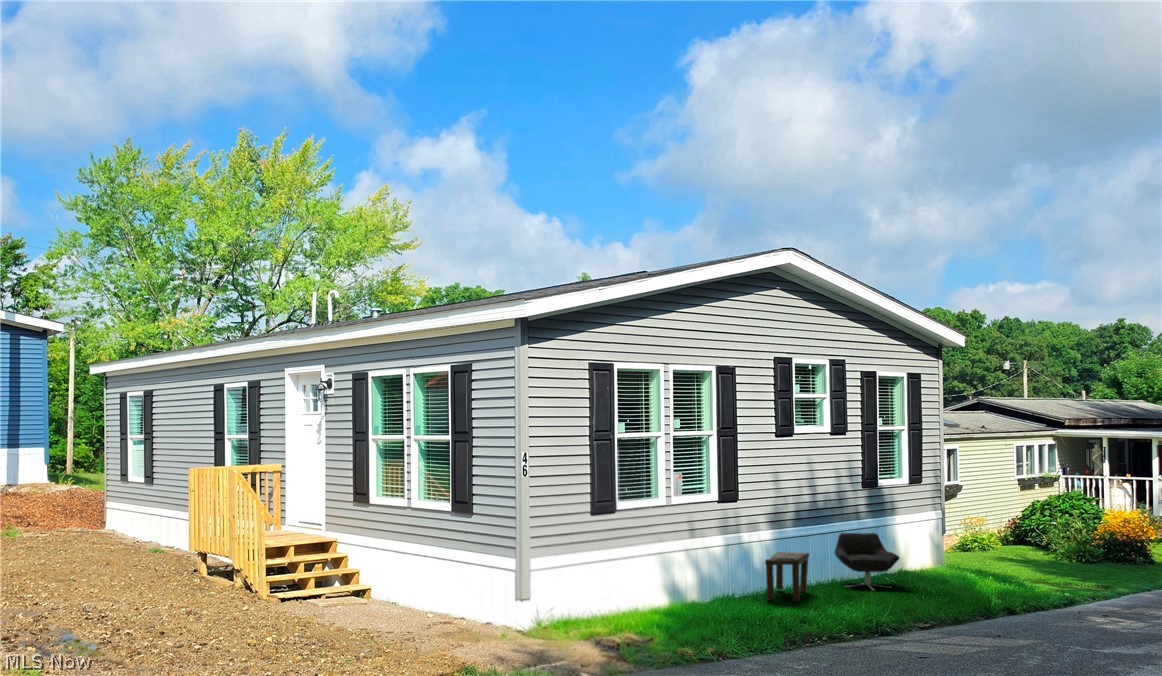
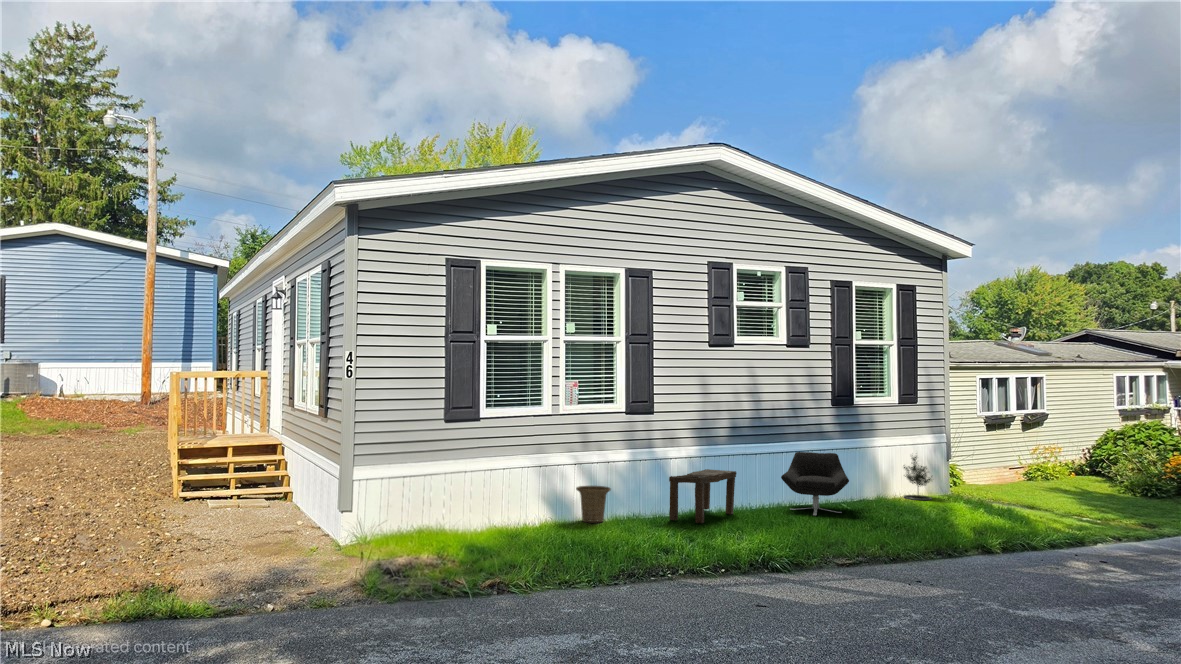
potted tree: none [914,528,945,574] -> present [903,456,931,500]
basket: none [690,571,722,606] -> present [576,486,611,523]

